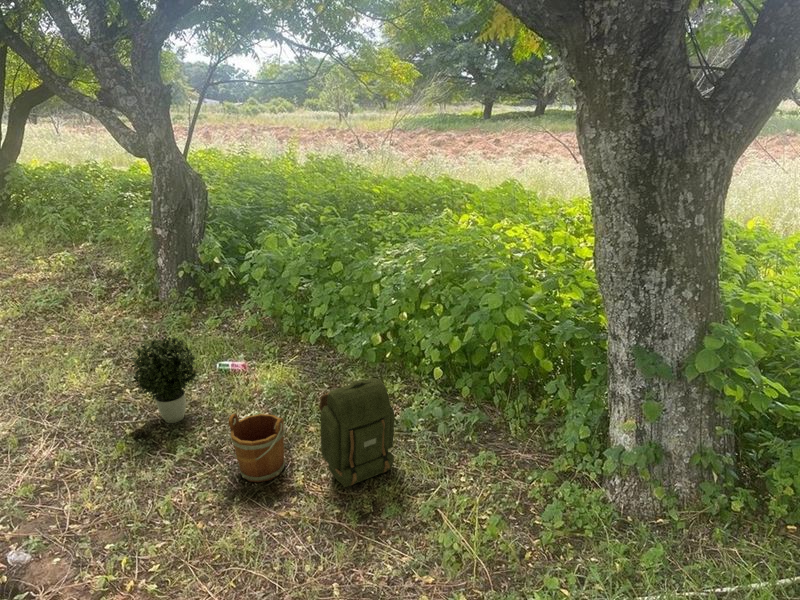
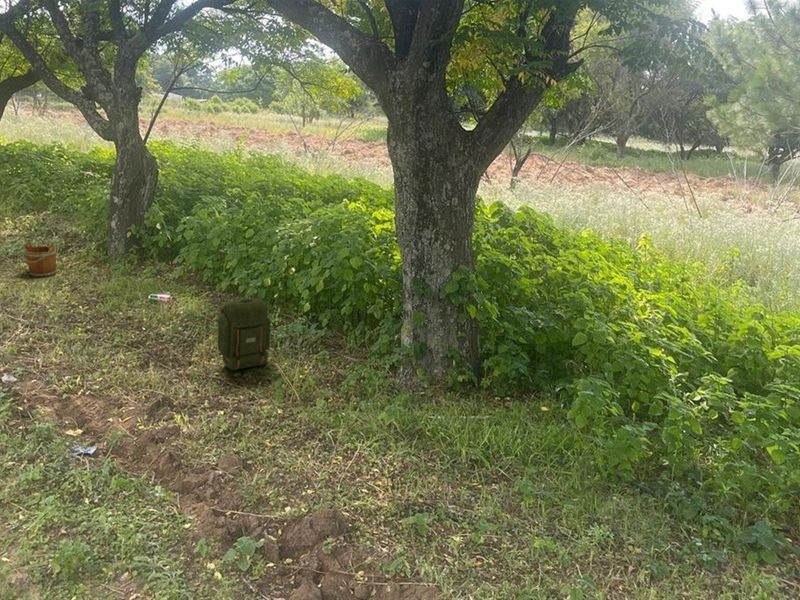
potted plant: present [130,337,197,423] -> none [86,267,136,331]
bucket: present [226,414,285,482] -> present [22,242,57,277]

